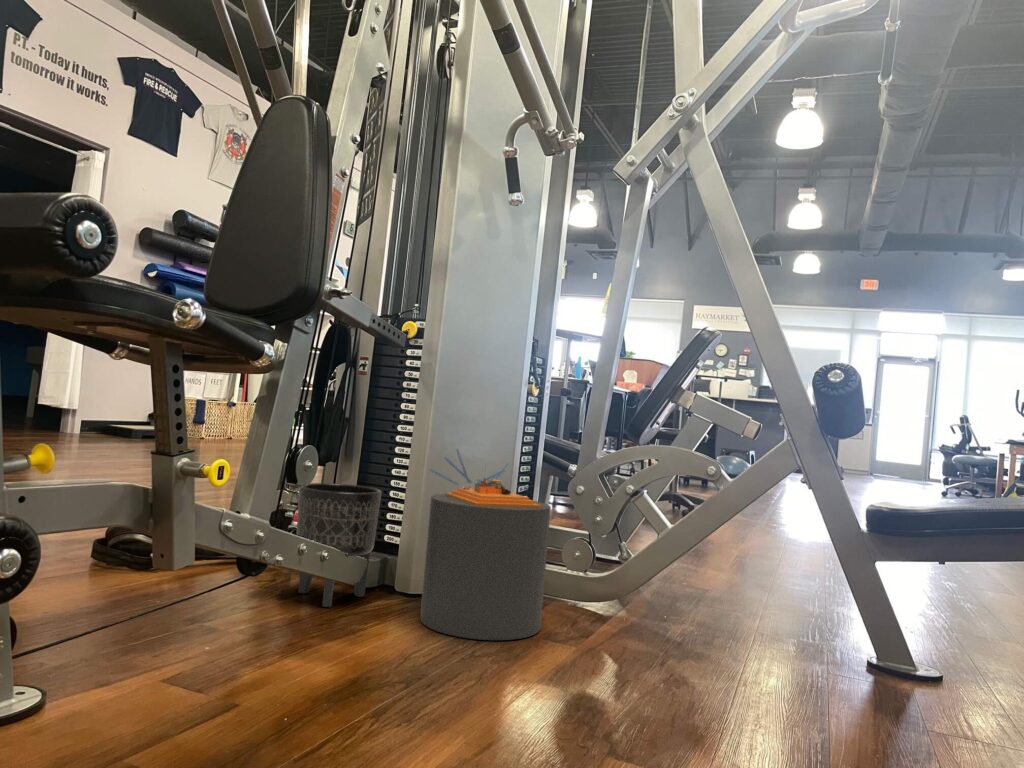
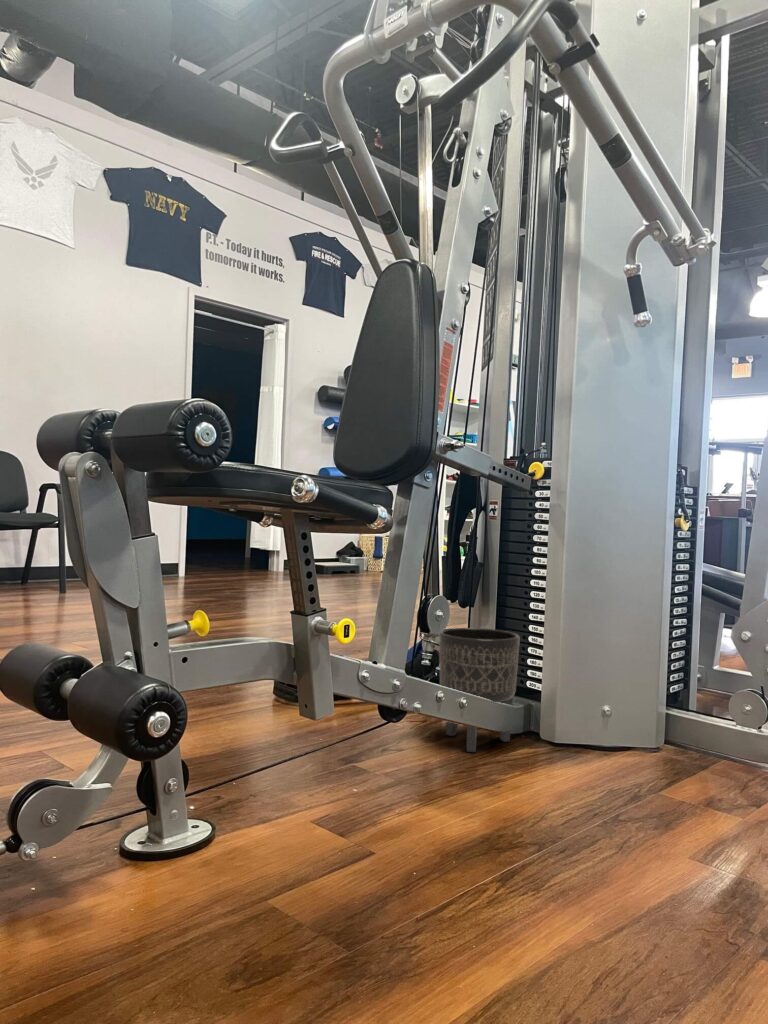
trash can: present [420,450,551,640] -> none [557,588,703,802]

